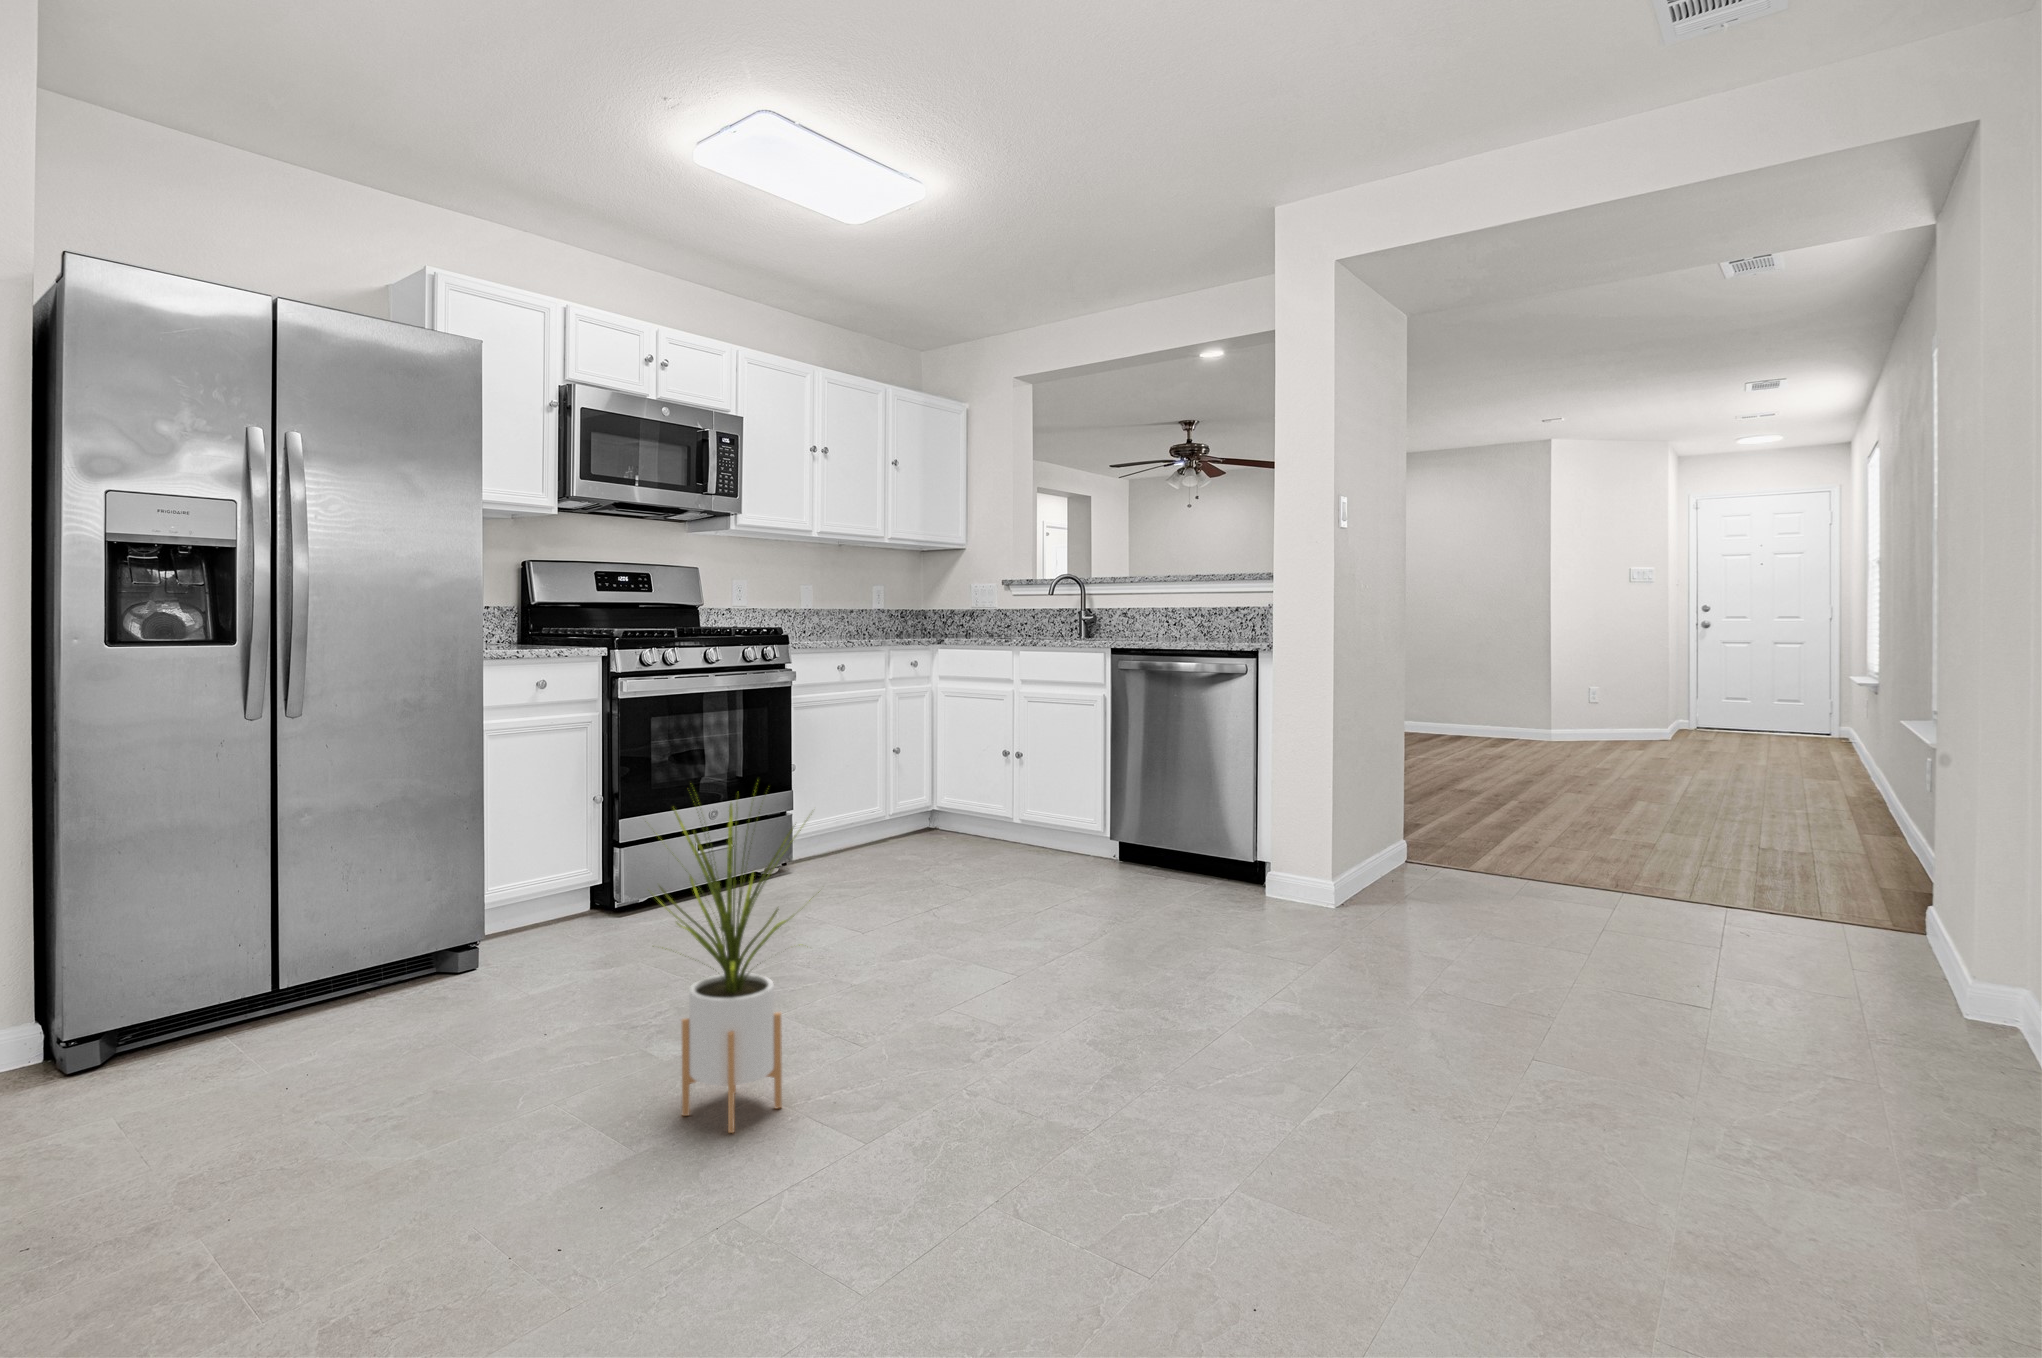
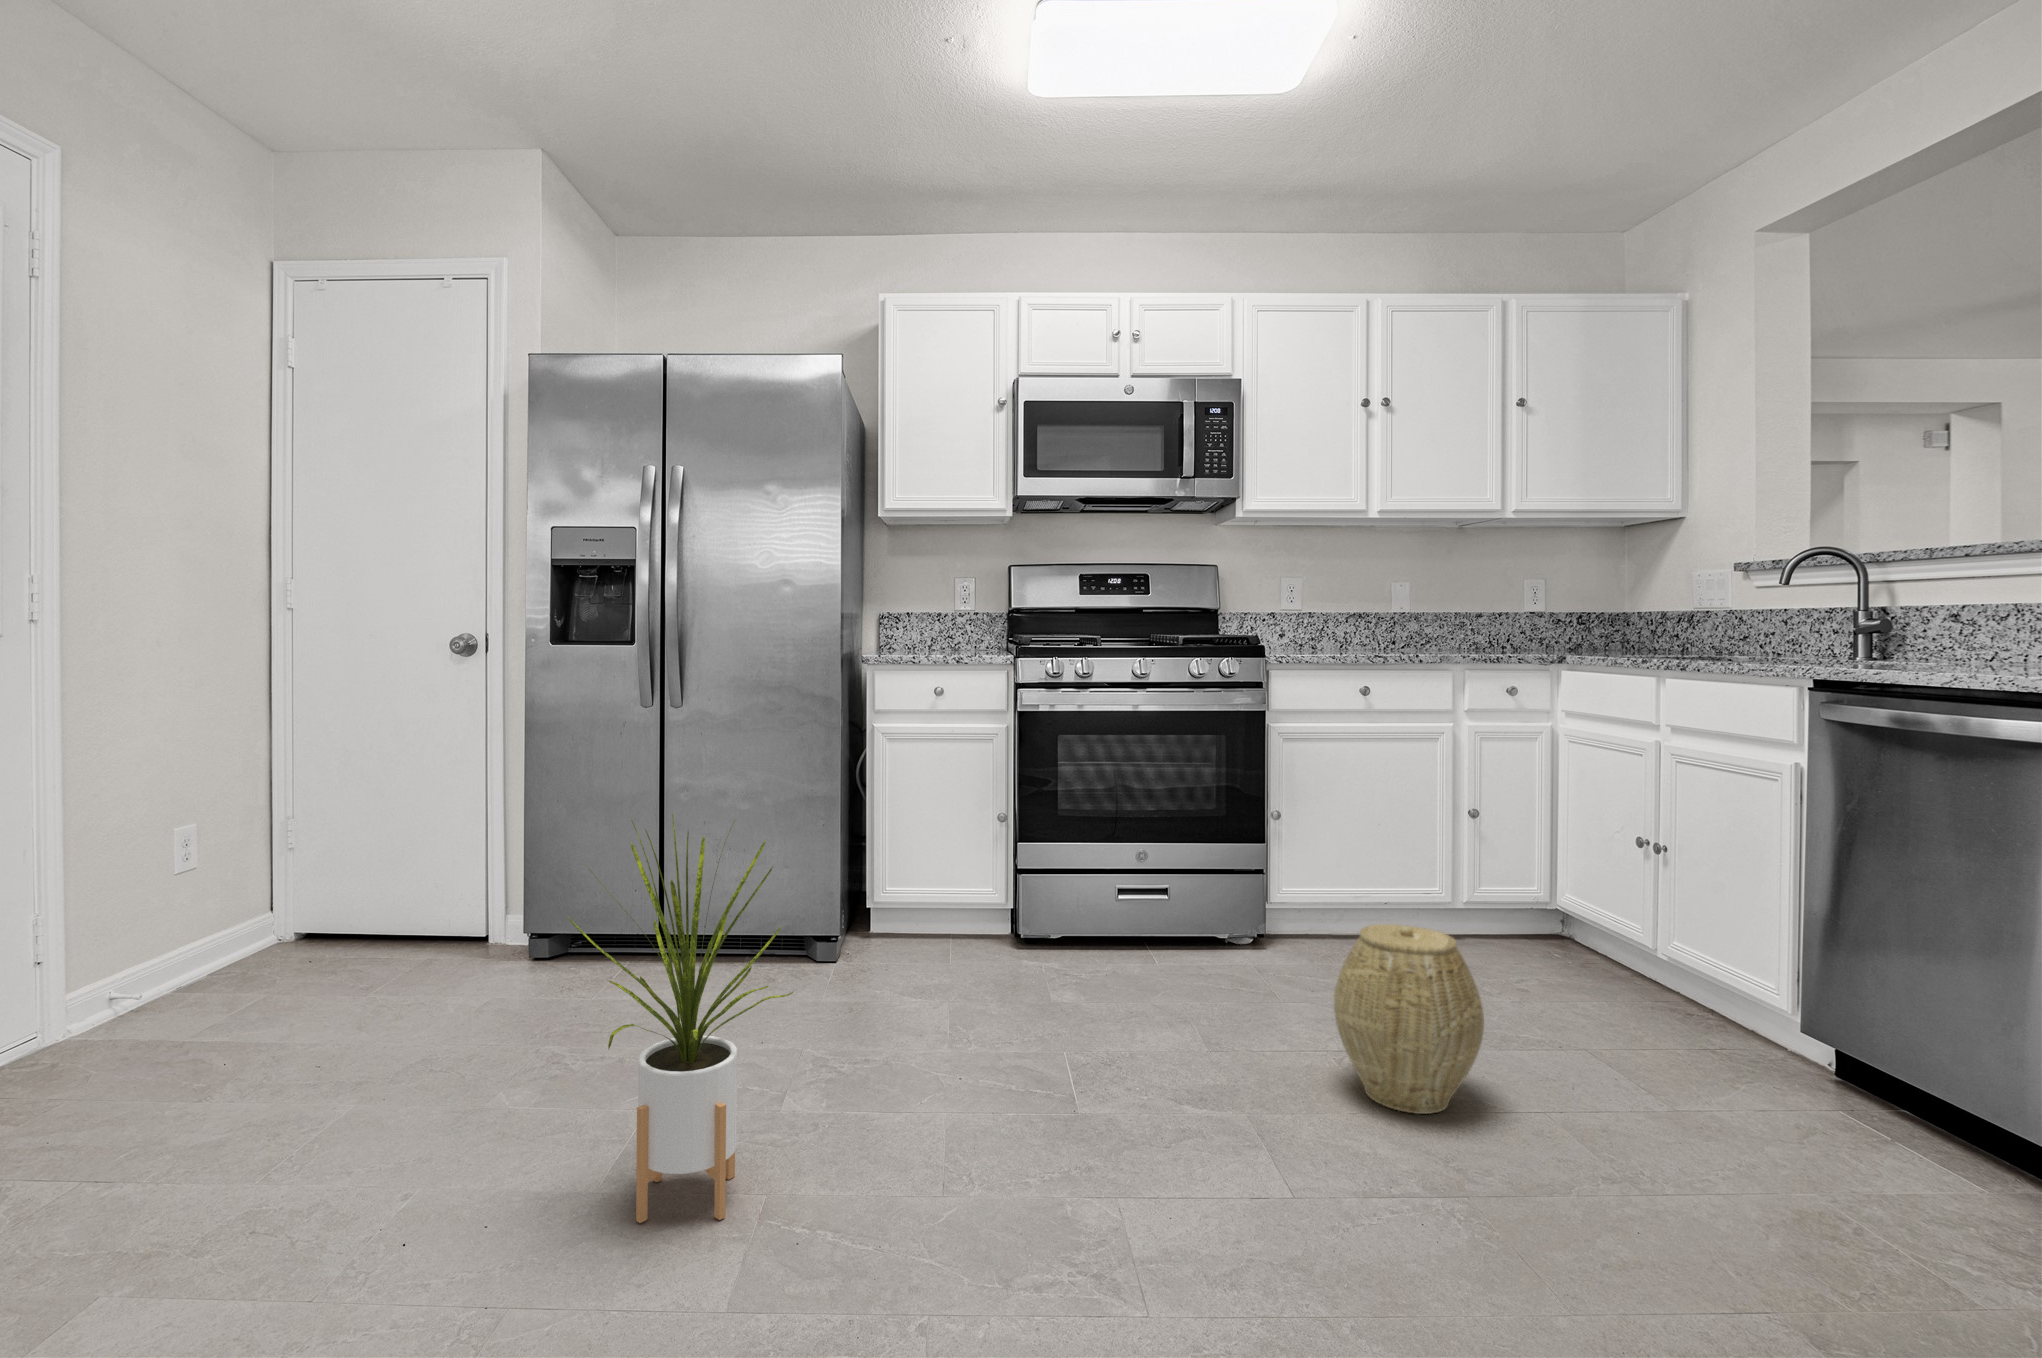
woven basket: none [958,813,1048,930] -> present [1334,924,1484,1114]

